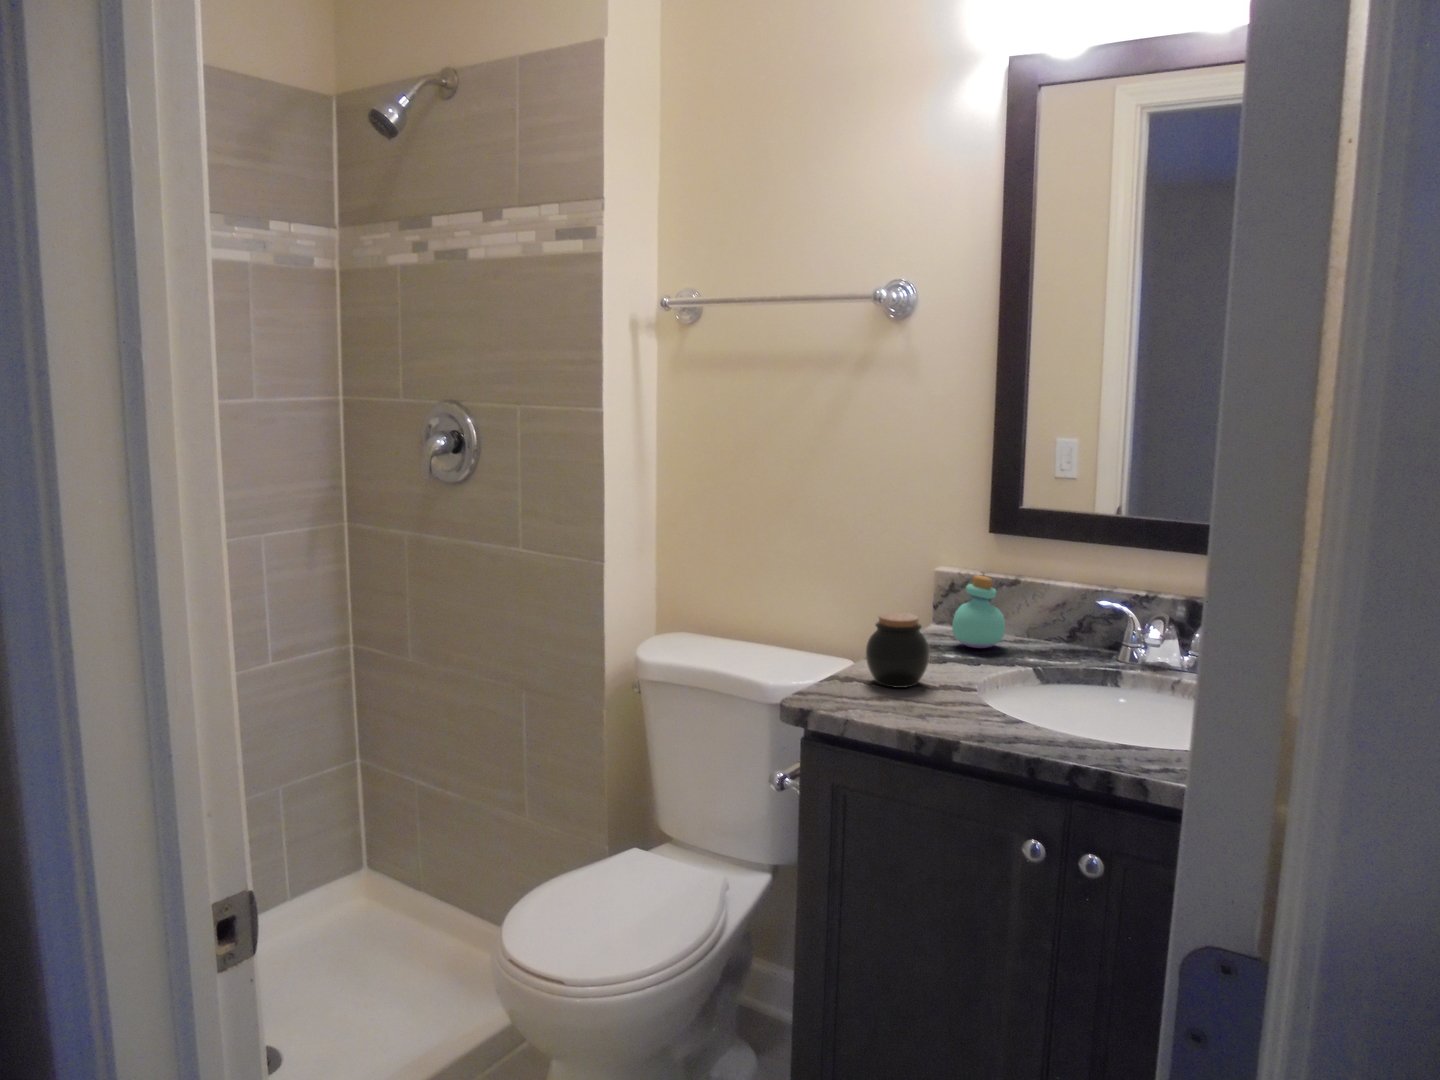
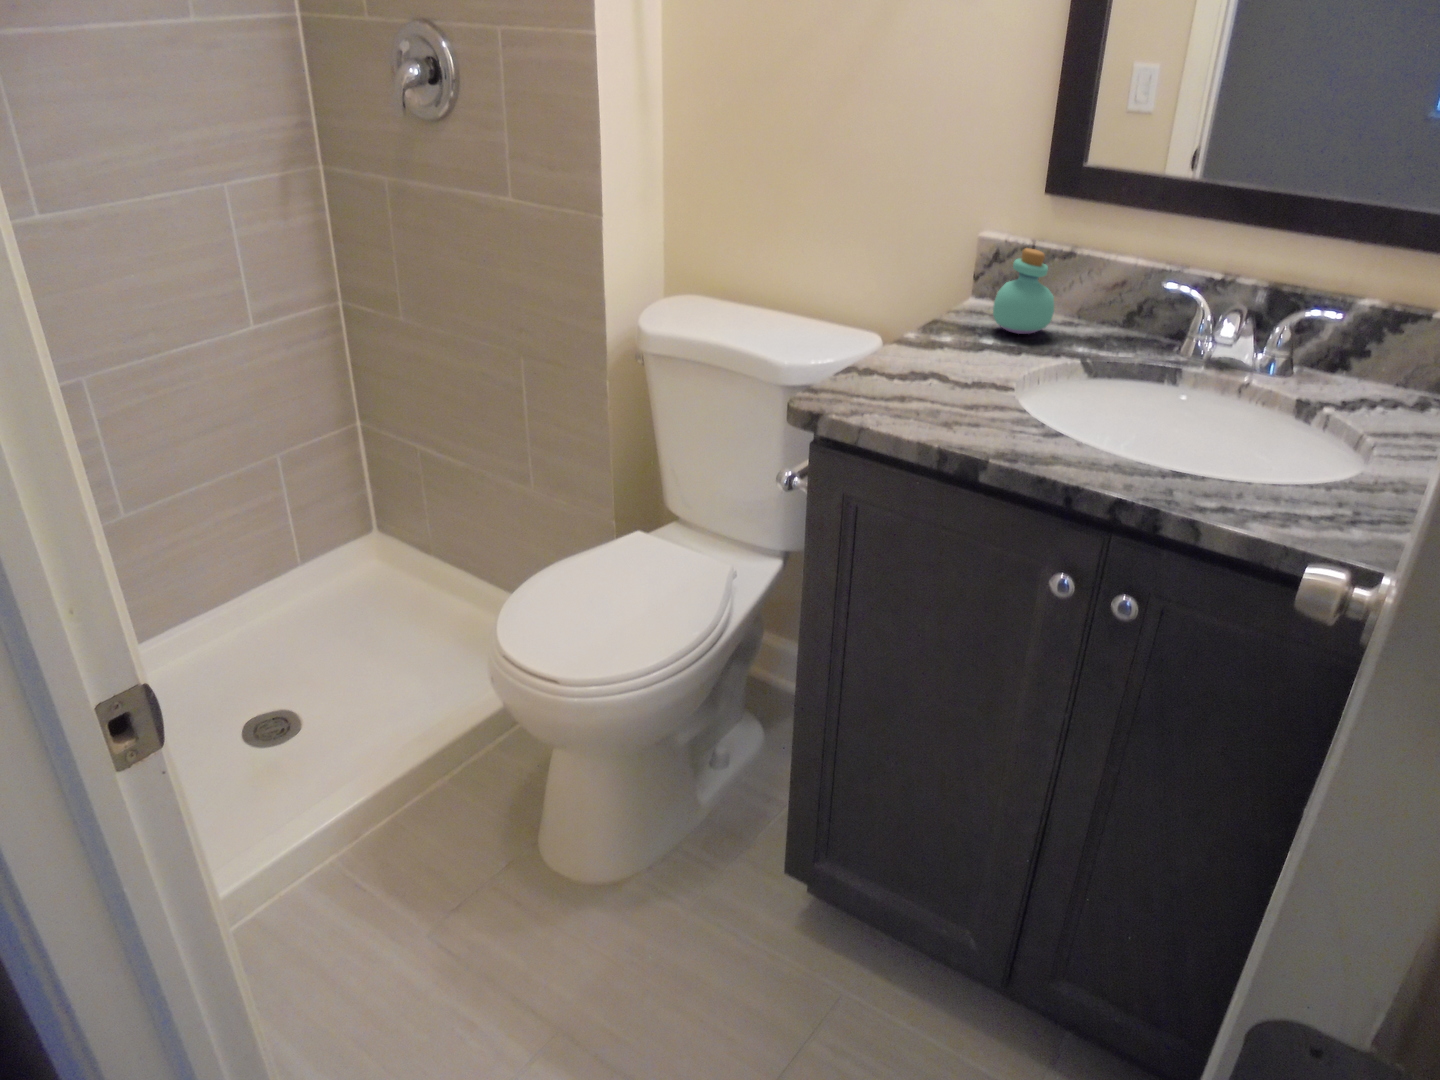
jar: present [866,612,930,688] -> none [890,298,963,387]

